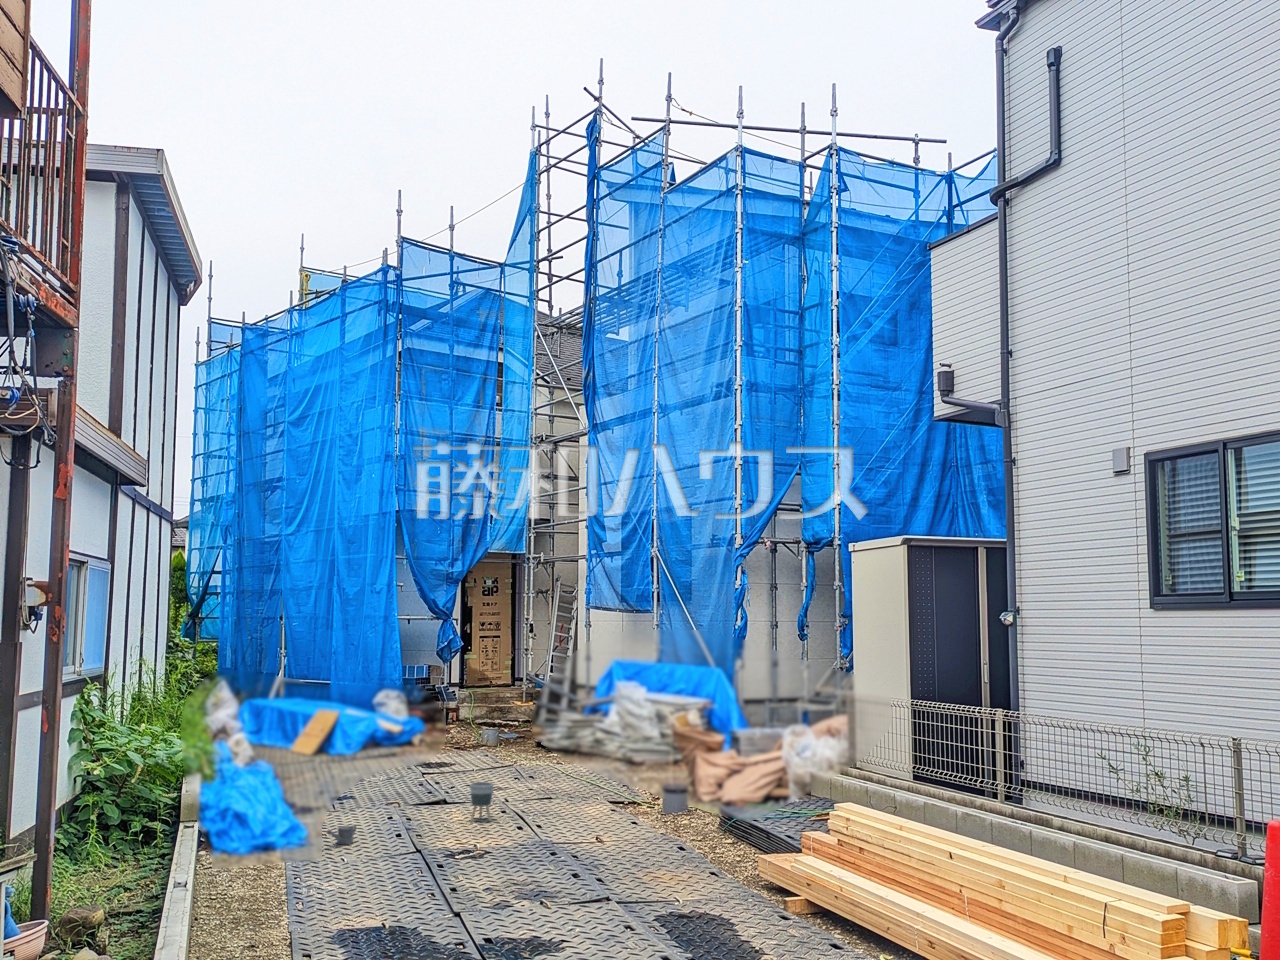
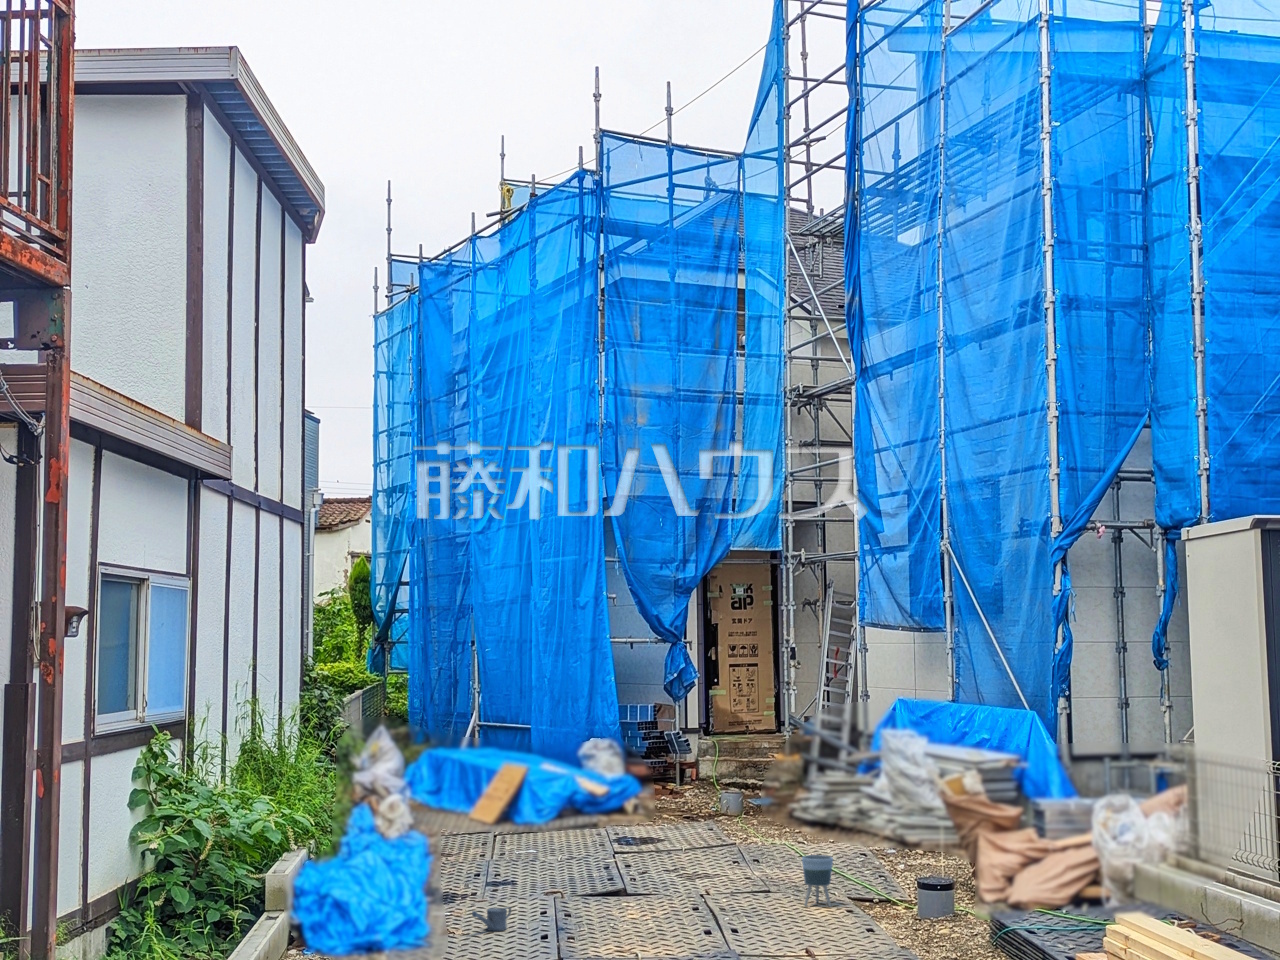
planter: present [470,782,494,822] -> present [802,855,833,907]

